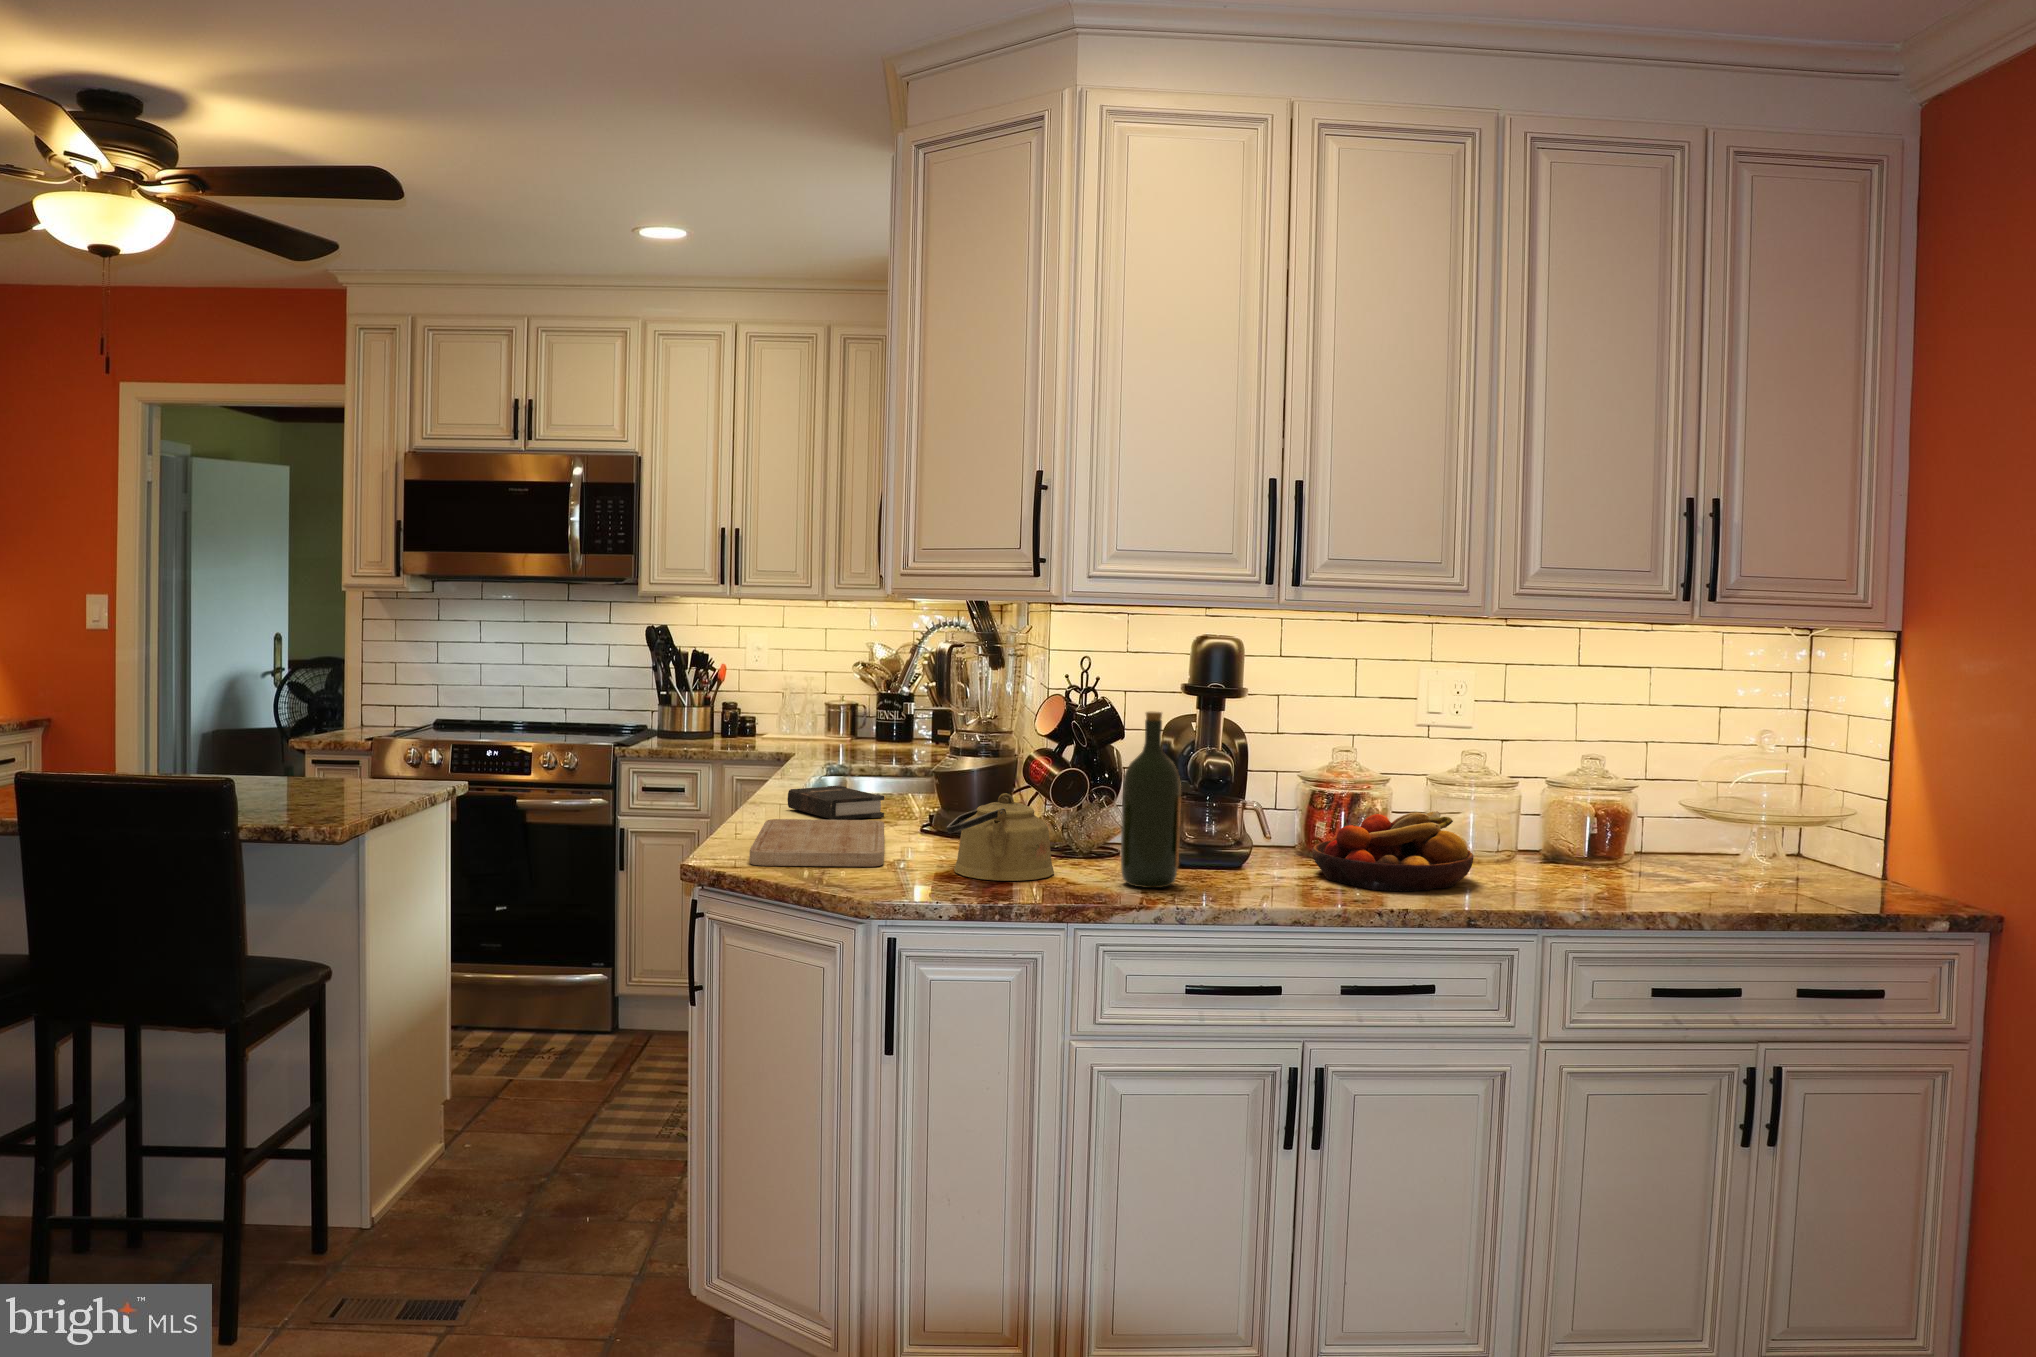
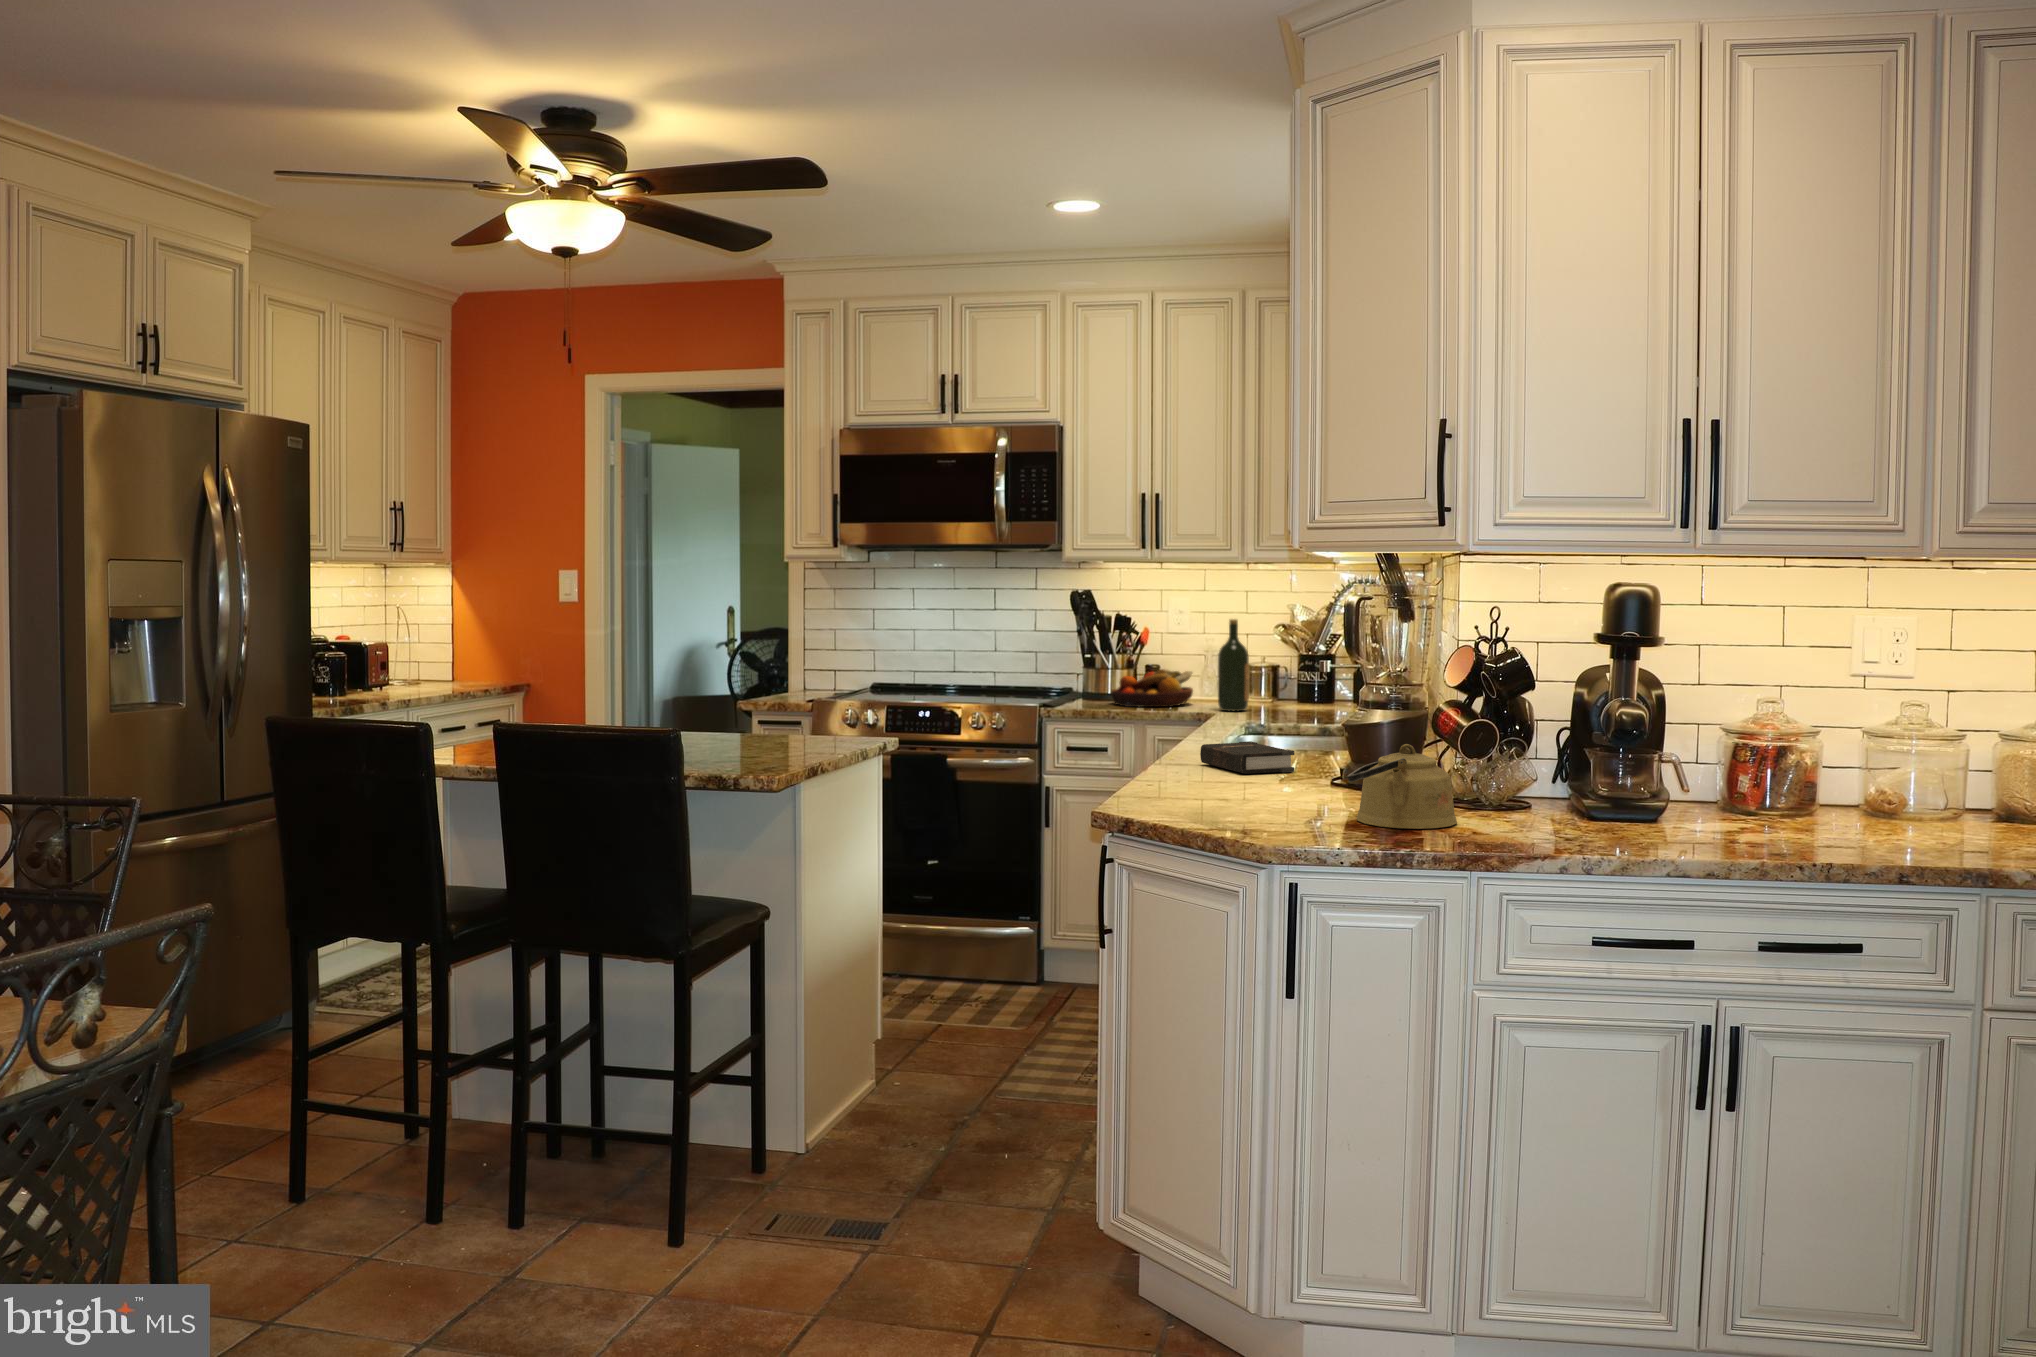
wine bottle: present [1121,712,1181,888] -> present [1218,619,1249,711]
fruit bowl: present [1312,811,1473,891] -> present [1111,669,1193,707]
cutting board: present [750,819,884,867] -> none [1161,771,1292,814]

